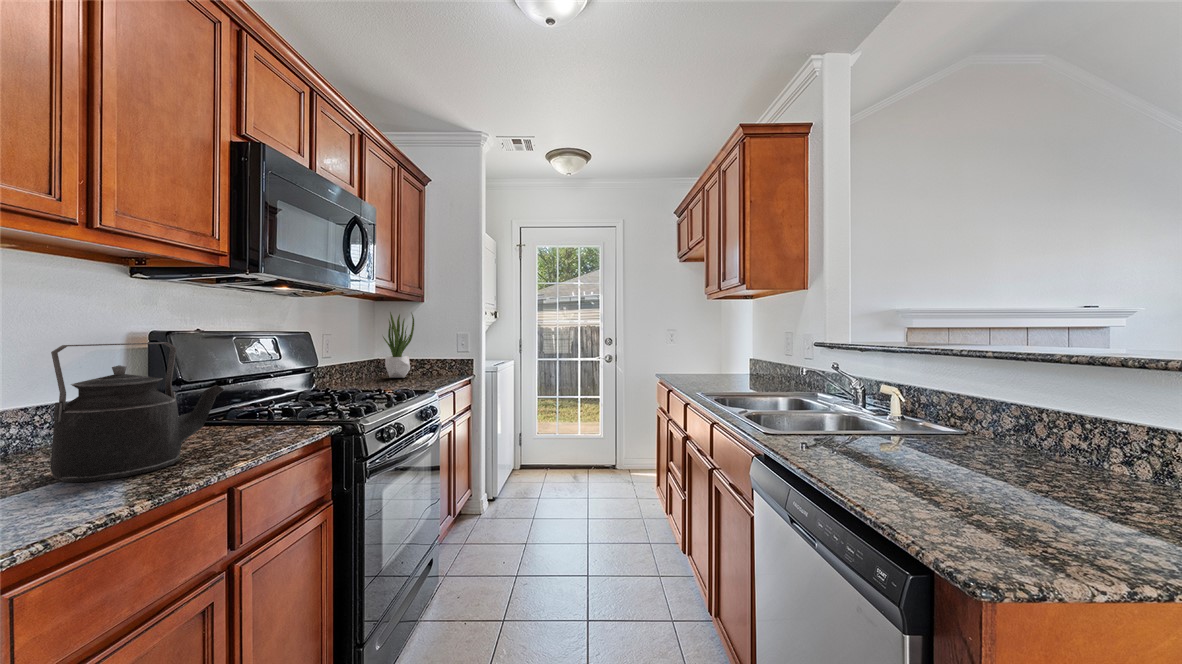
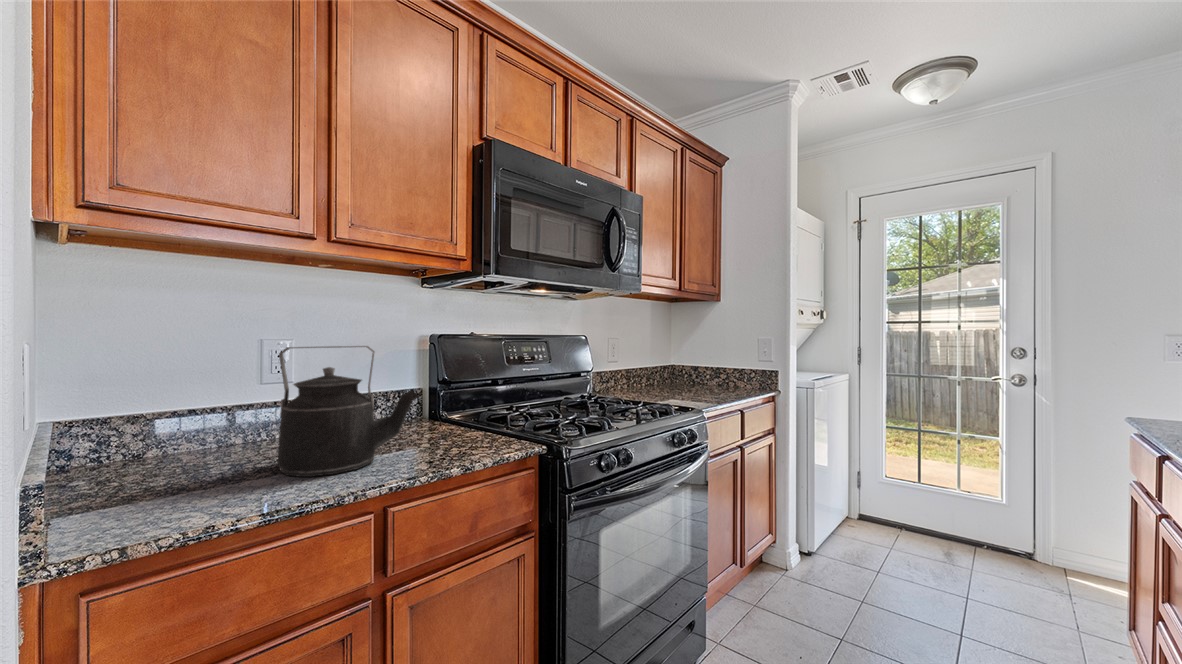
potted plant: present [383,312,414,378] -> none [669,312,704,388]

